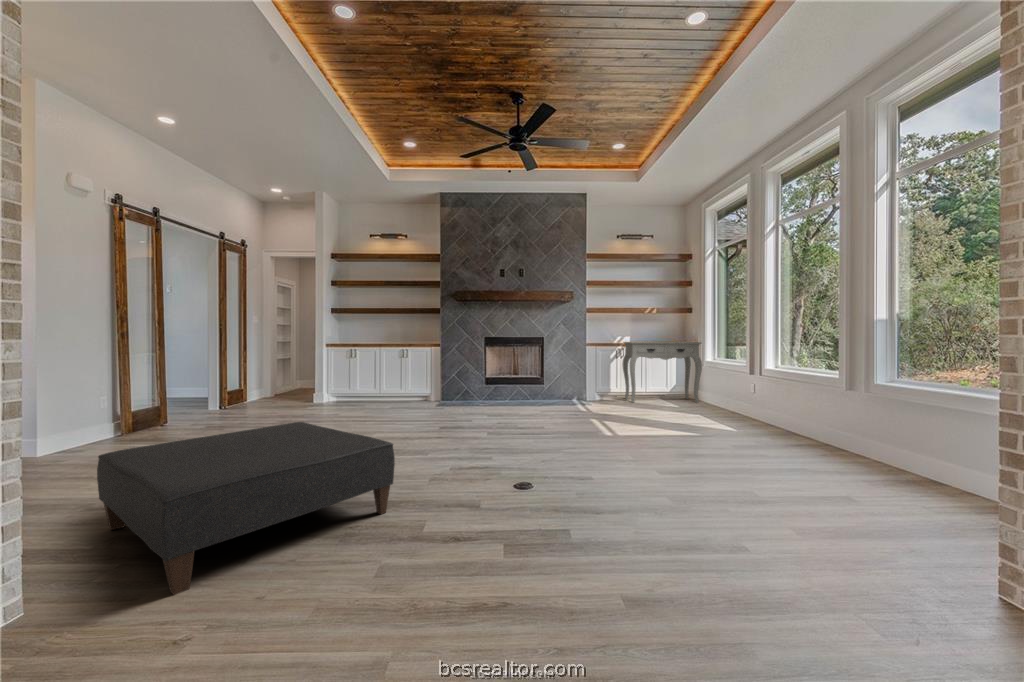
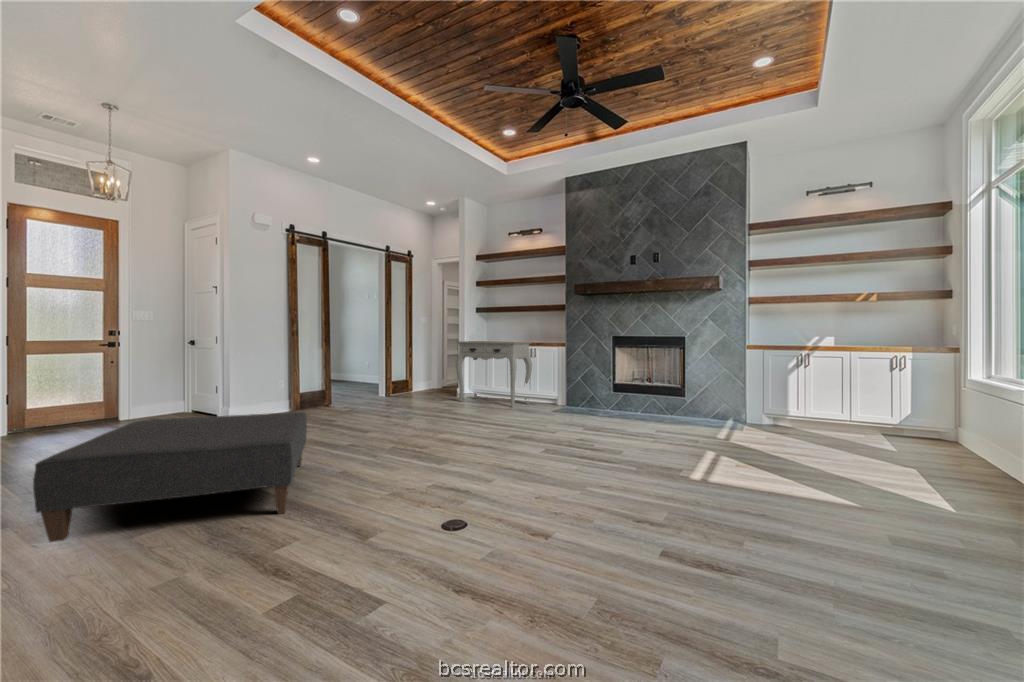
console table: present [623,342,702,403] -> present [456,341,532,407]

